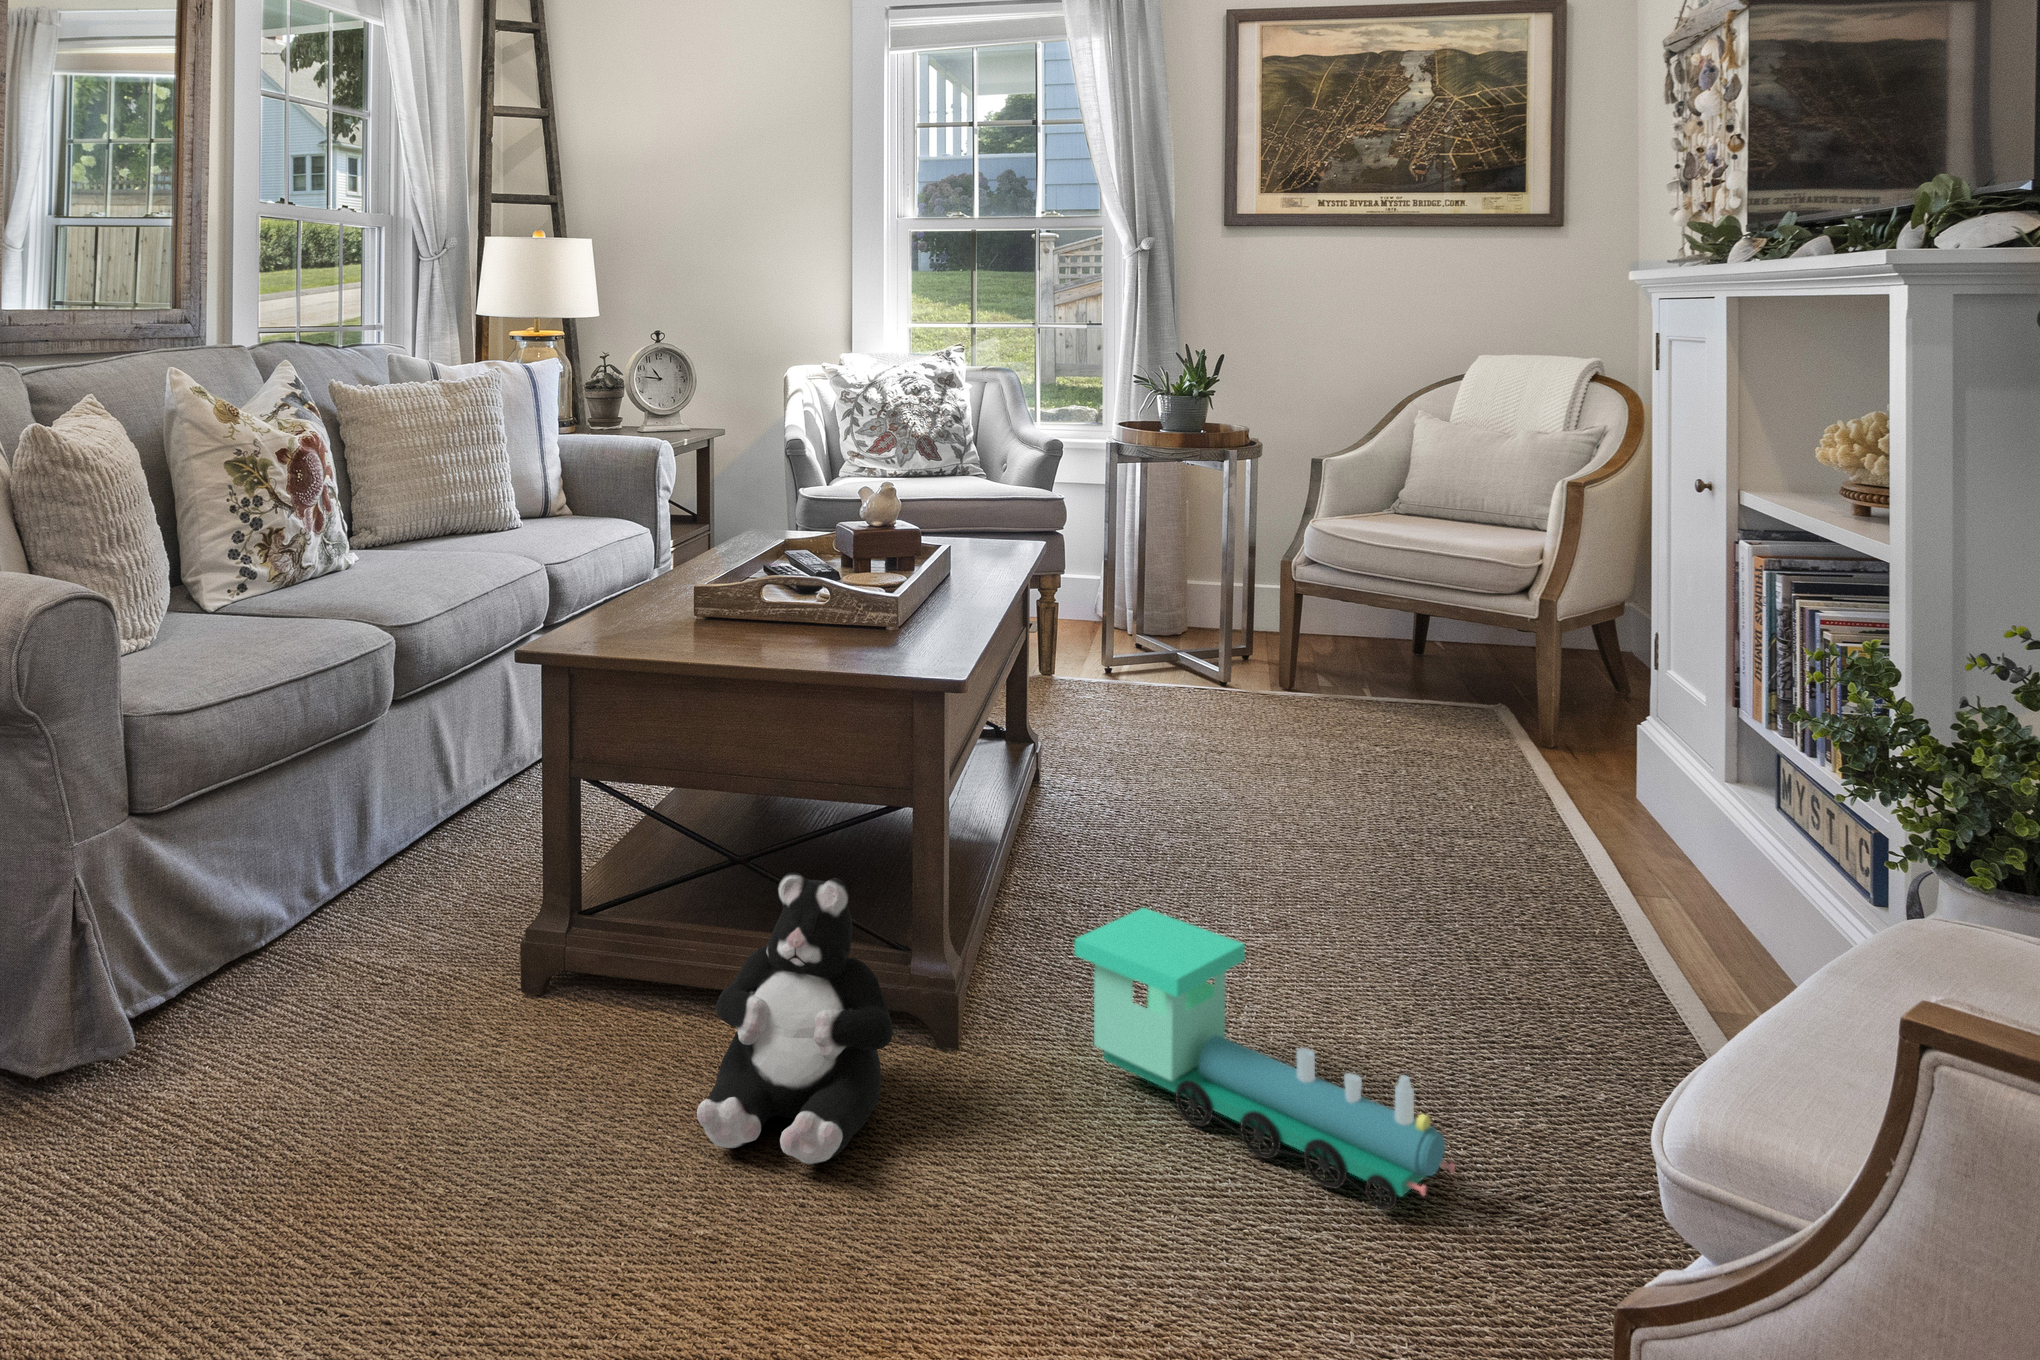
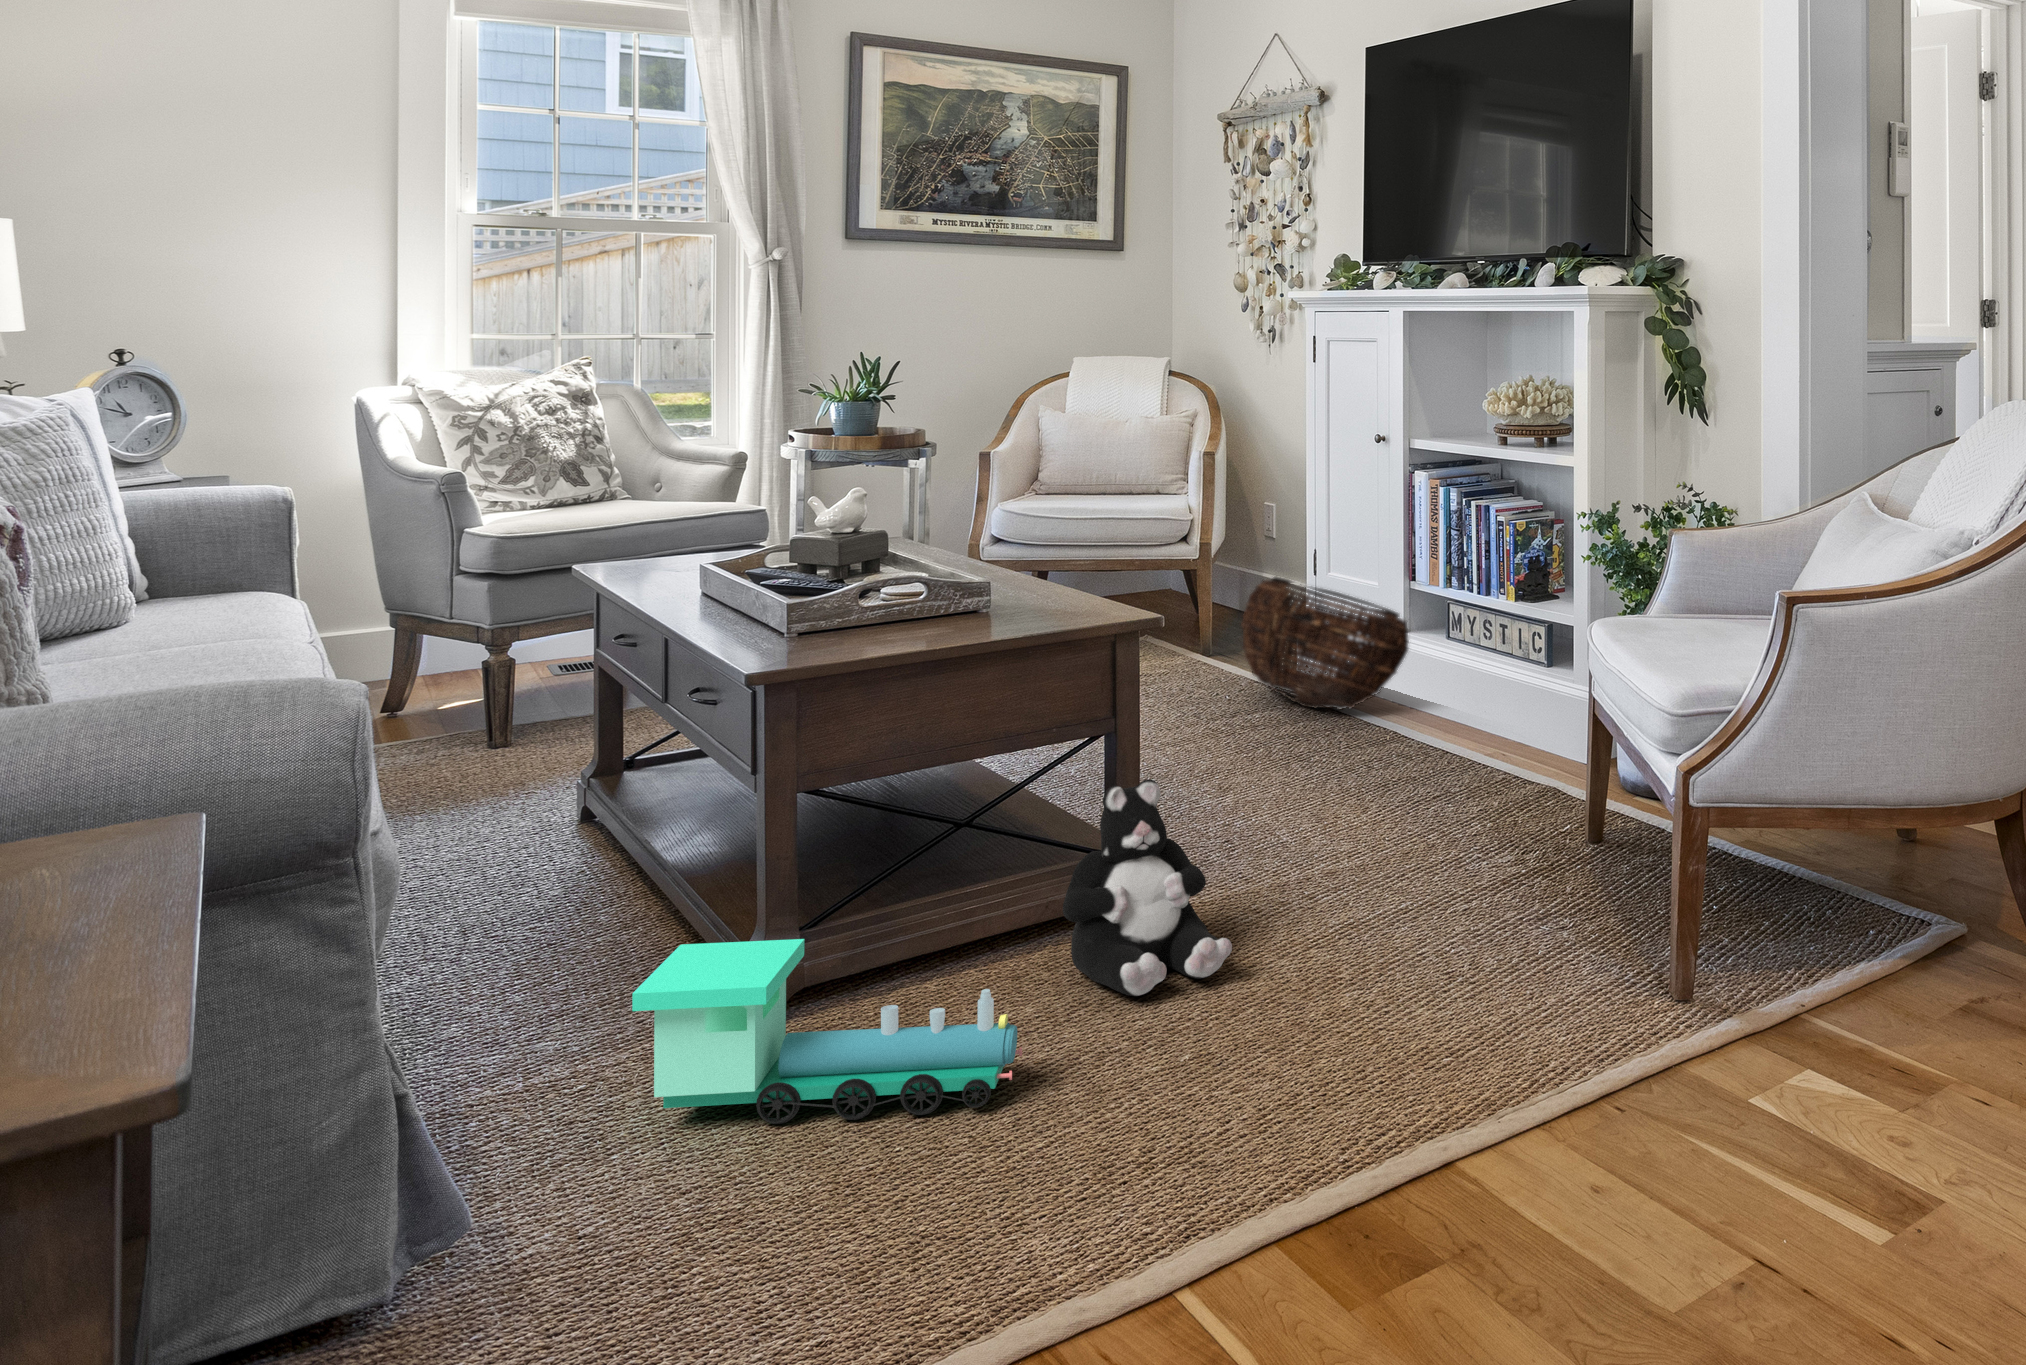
basket: none [1485,660,1696,875] -> present [1241,577,1409,710]
toy train: present [1075,908,1455,1210] -> present [632,939,1022,1124]

